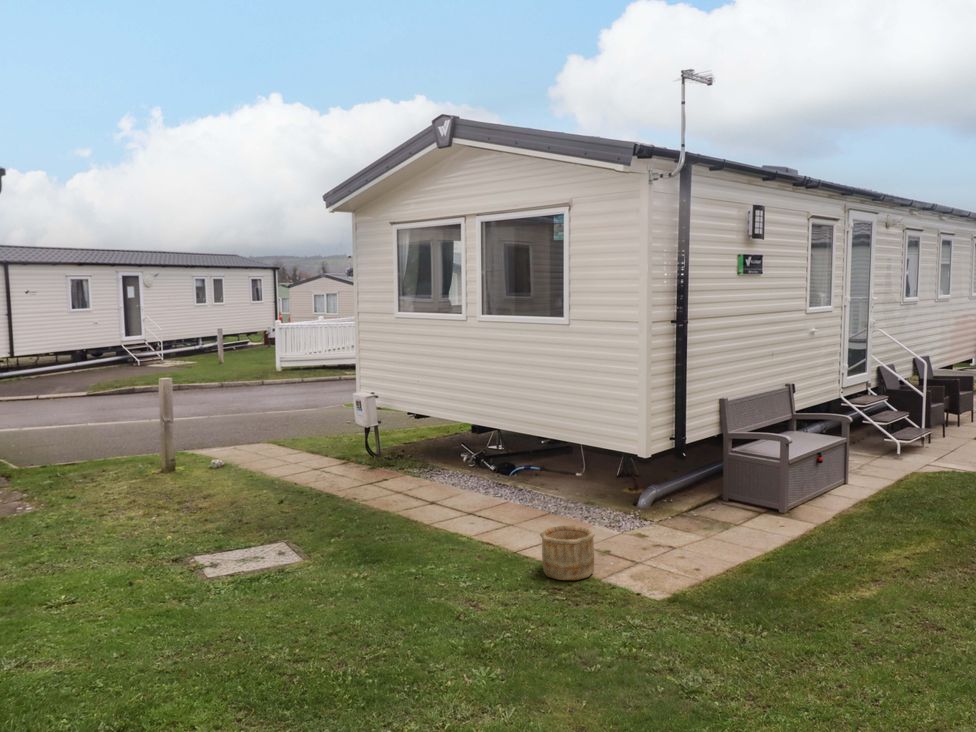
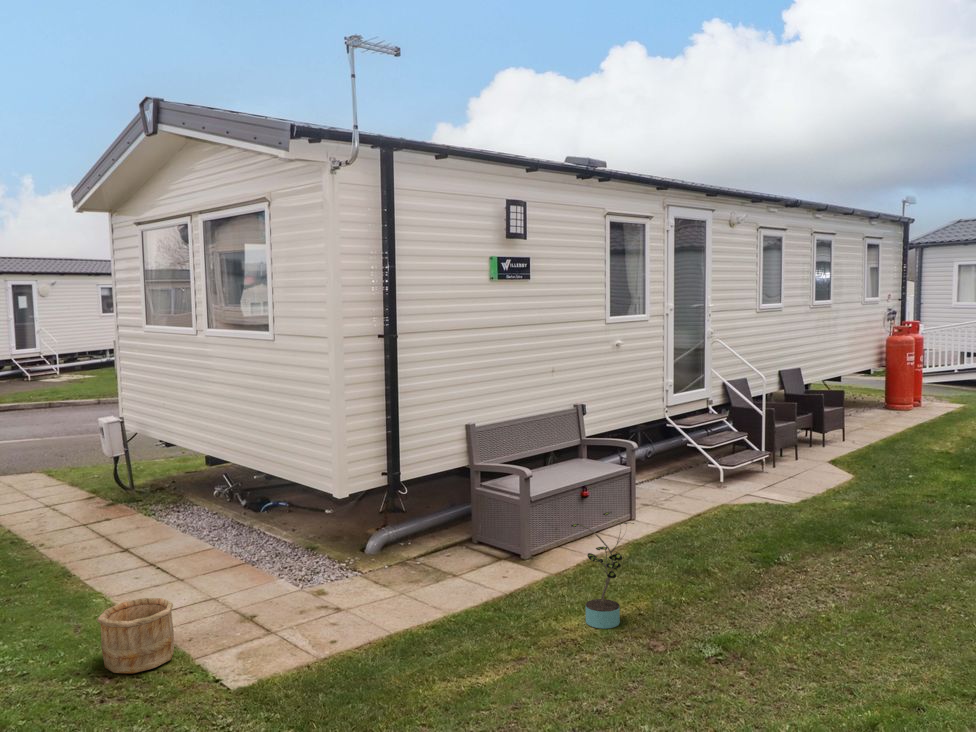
potted plant: none [881,463,939,555] -> present [571,512,634,629]

